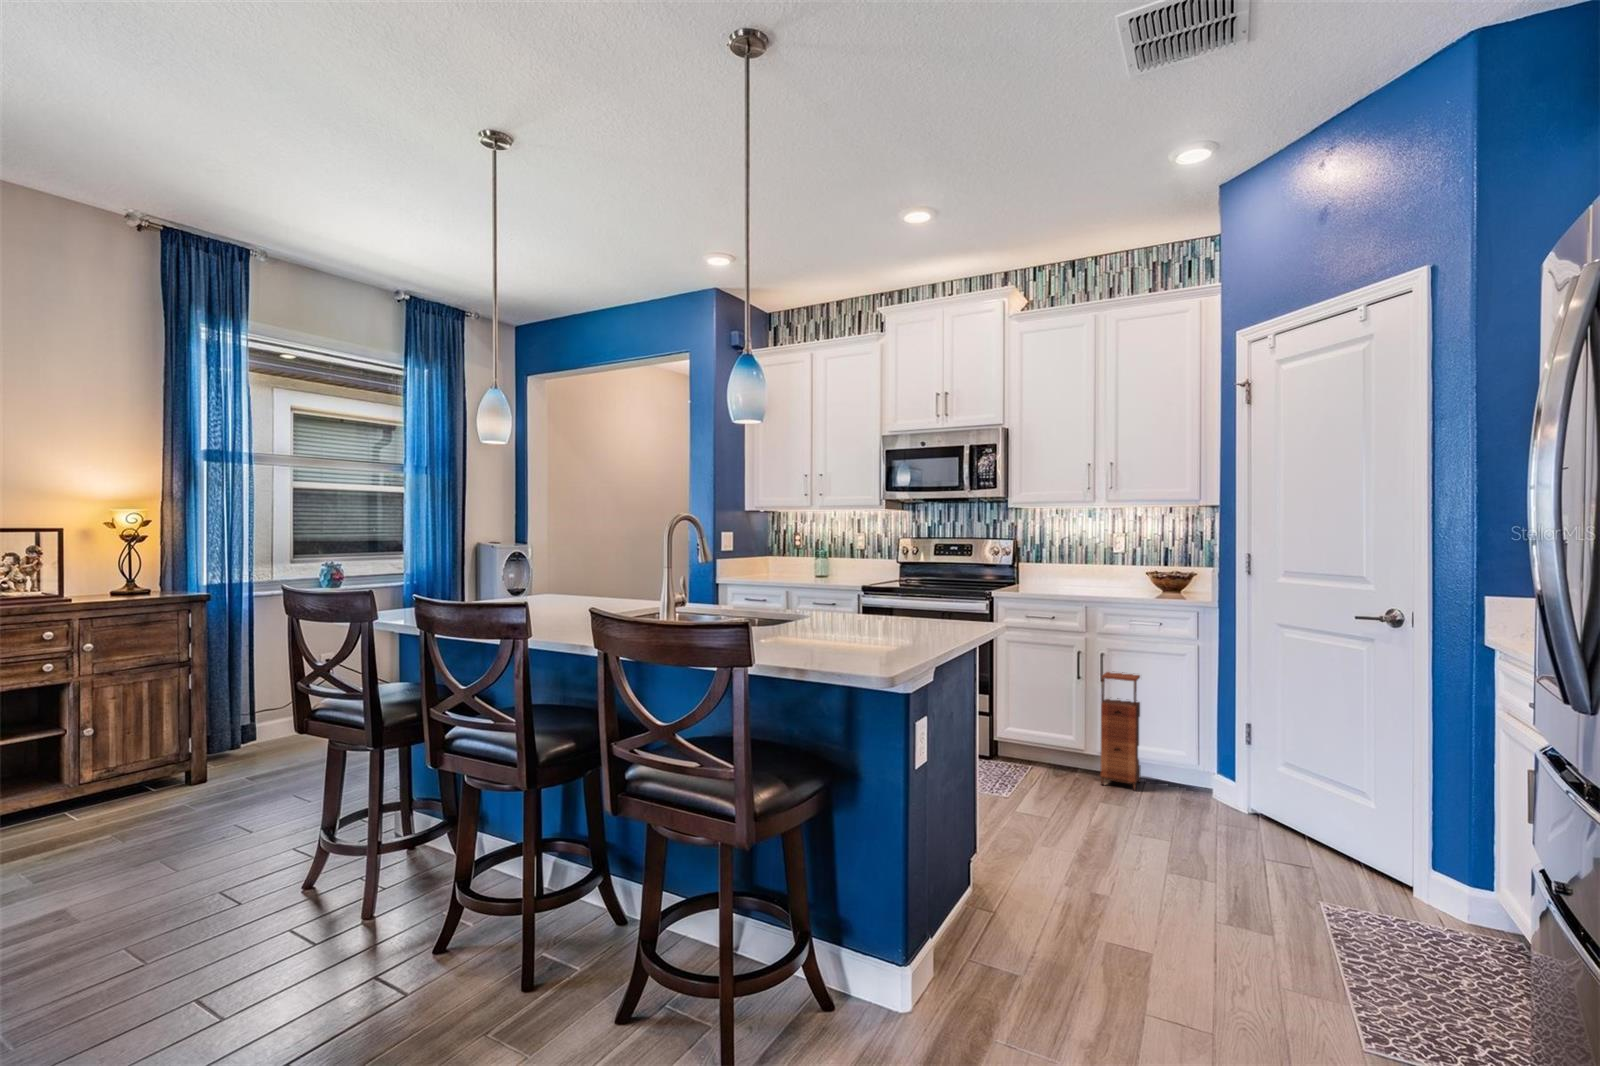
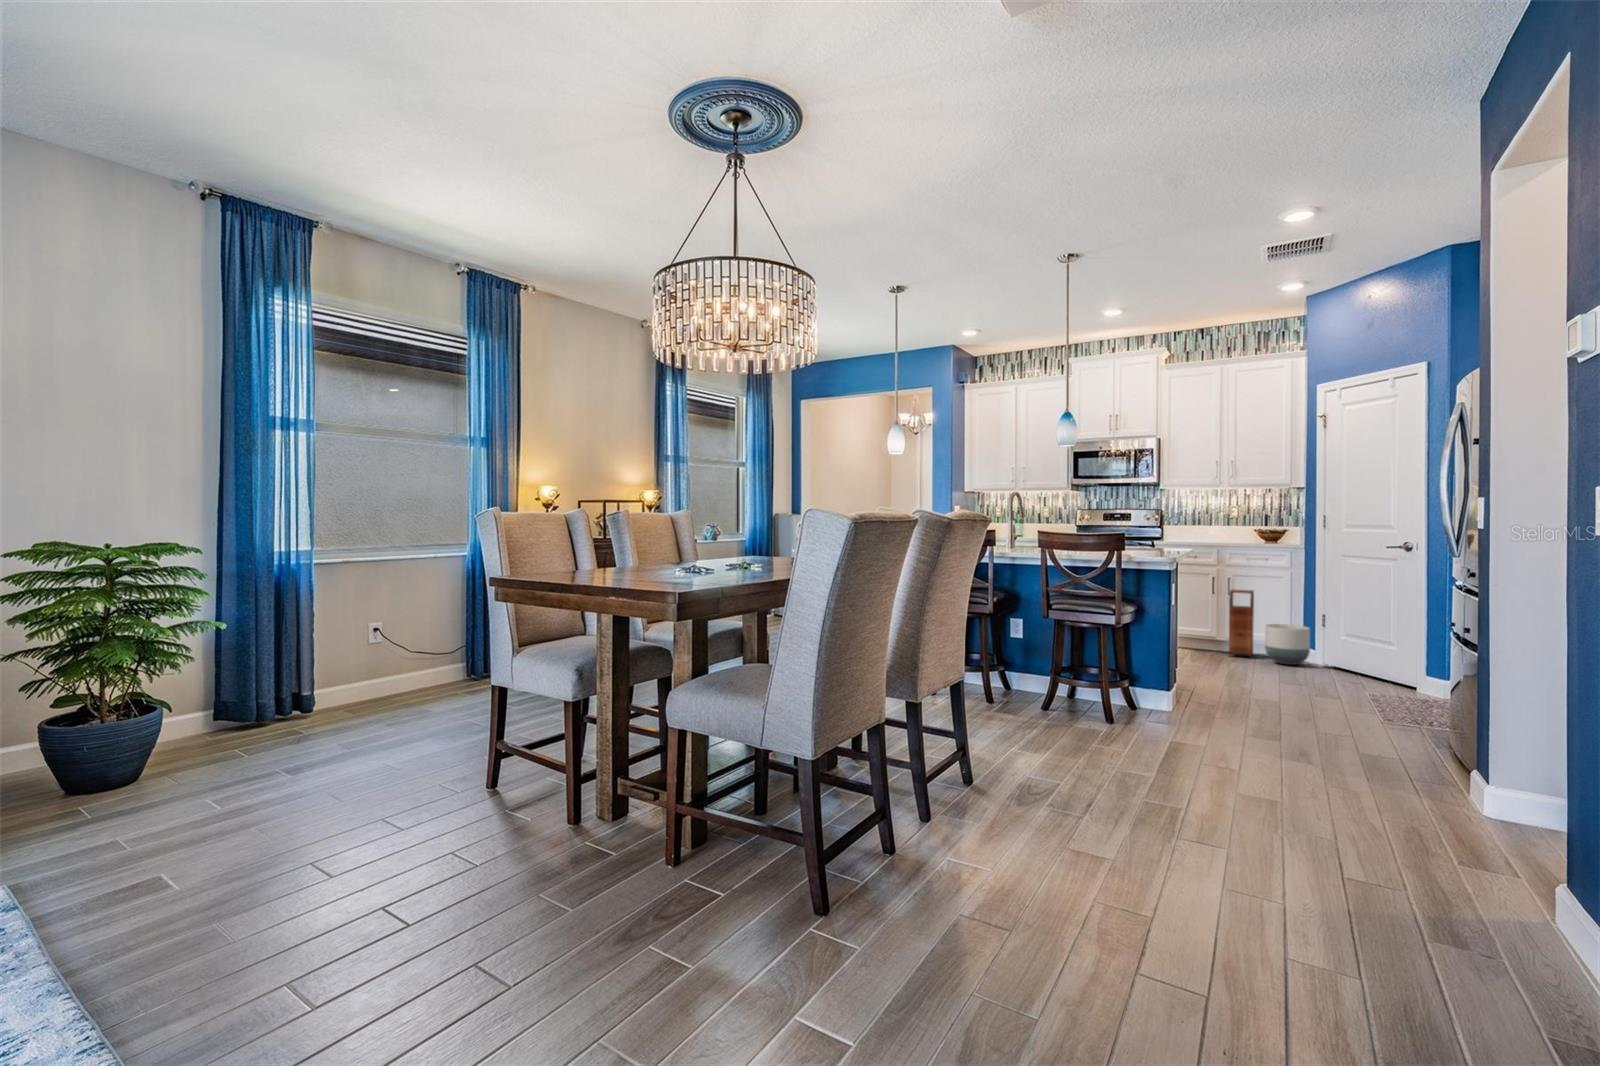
planter: none [1155,734,1227,810] -> present [1265,624,1310,665]

